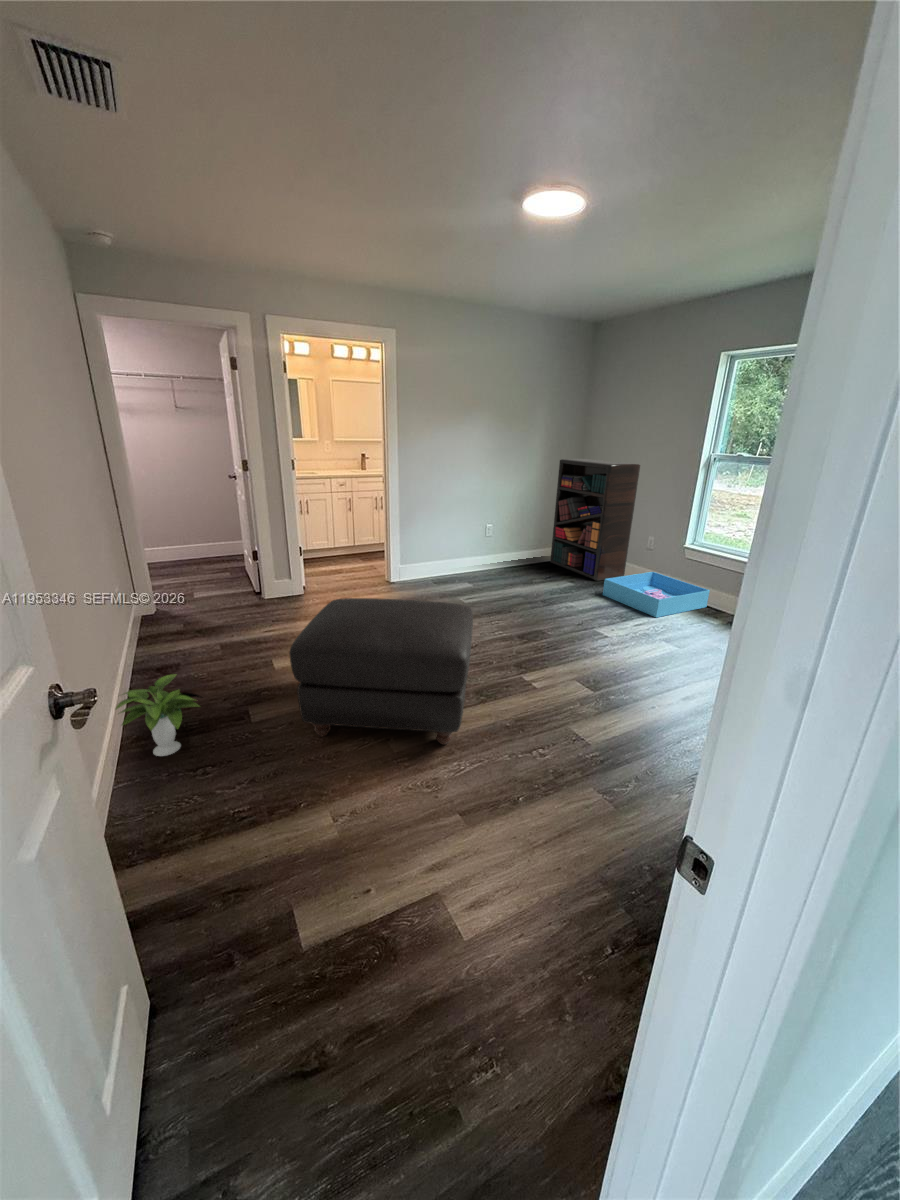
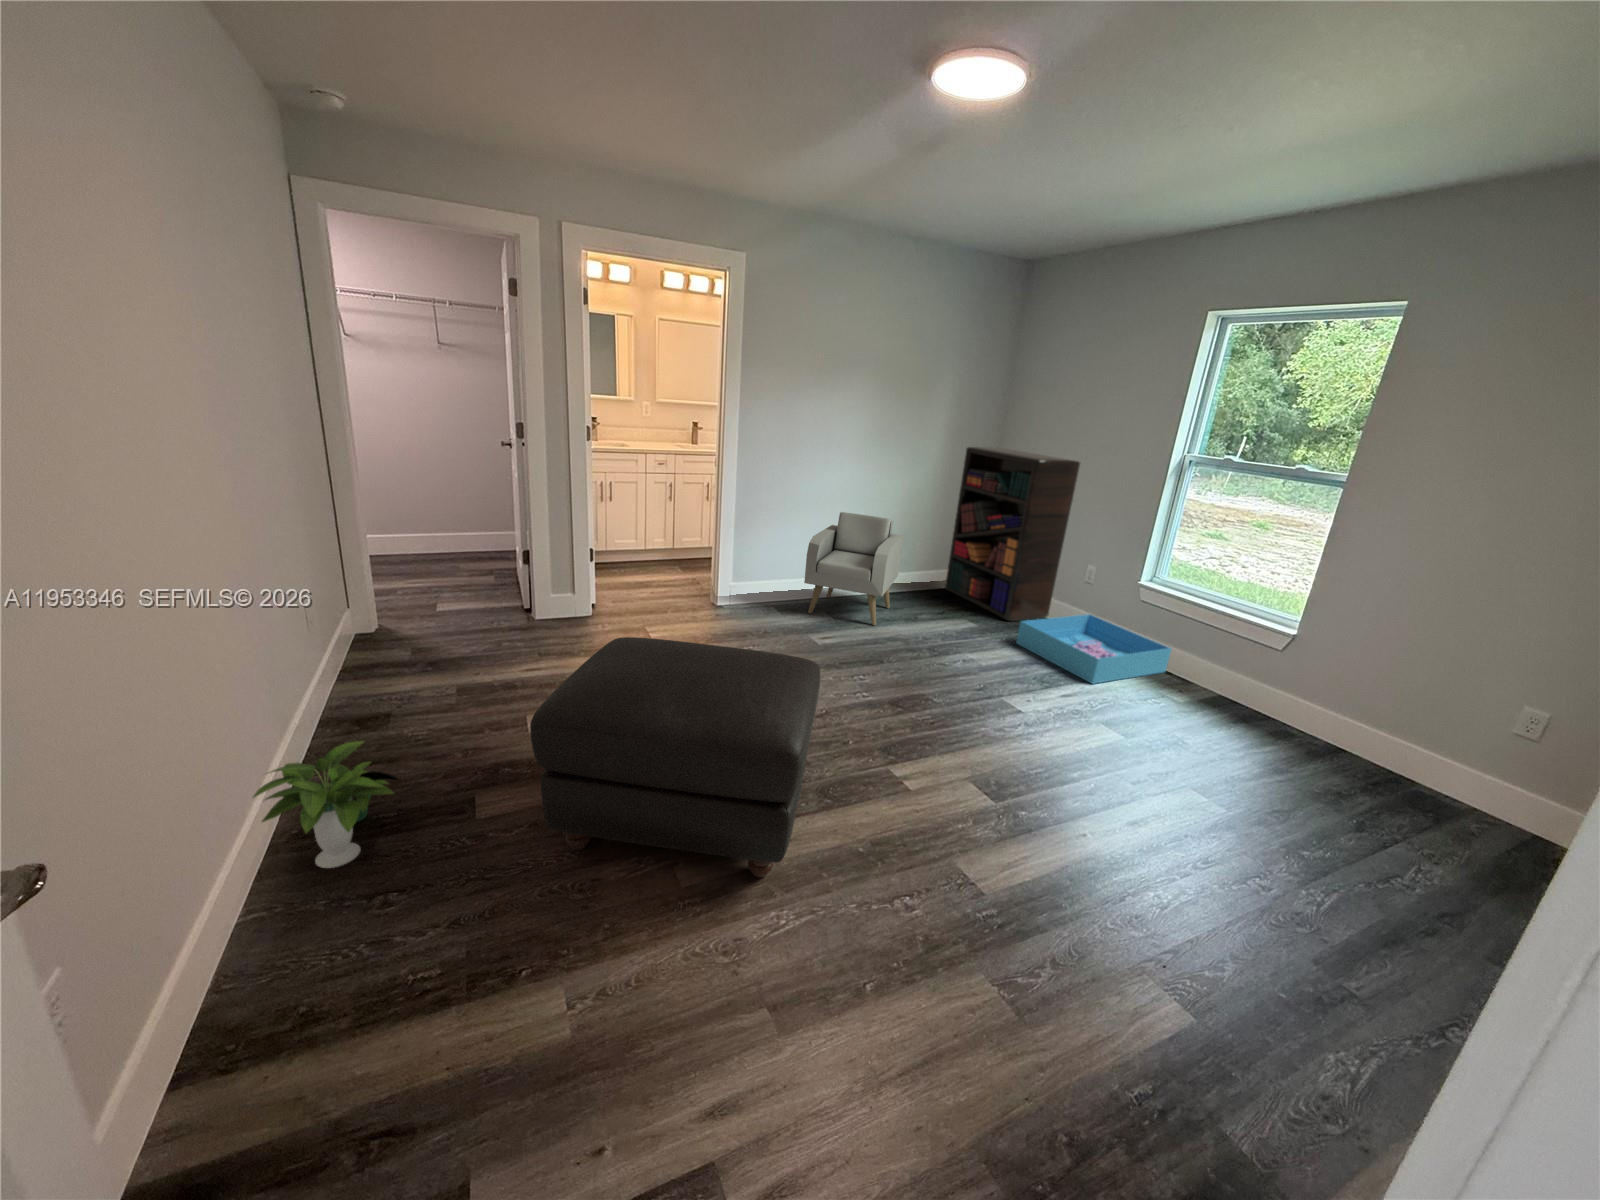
armchair: none [452,511,519,589] -> present [804,512,903,625]

